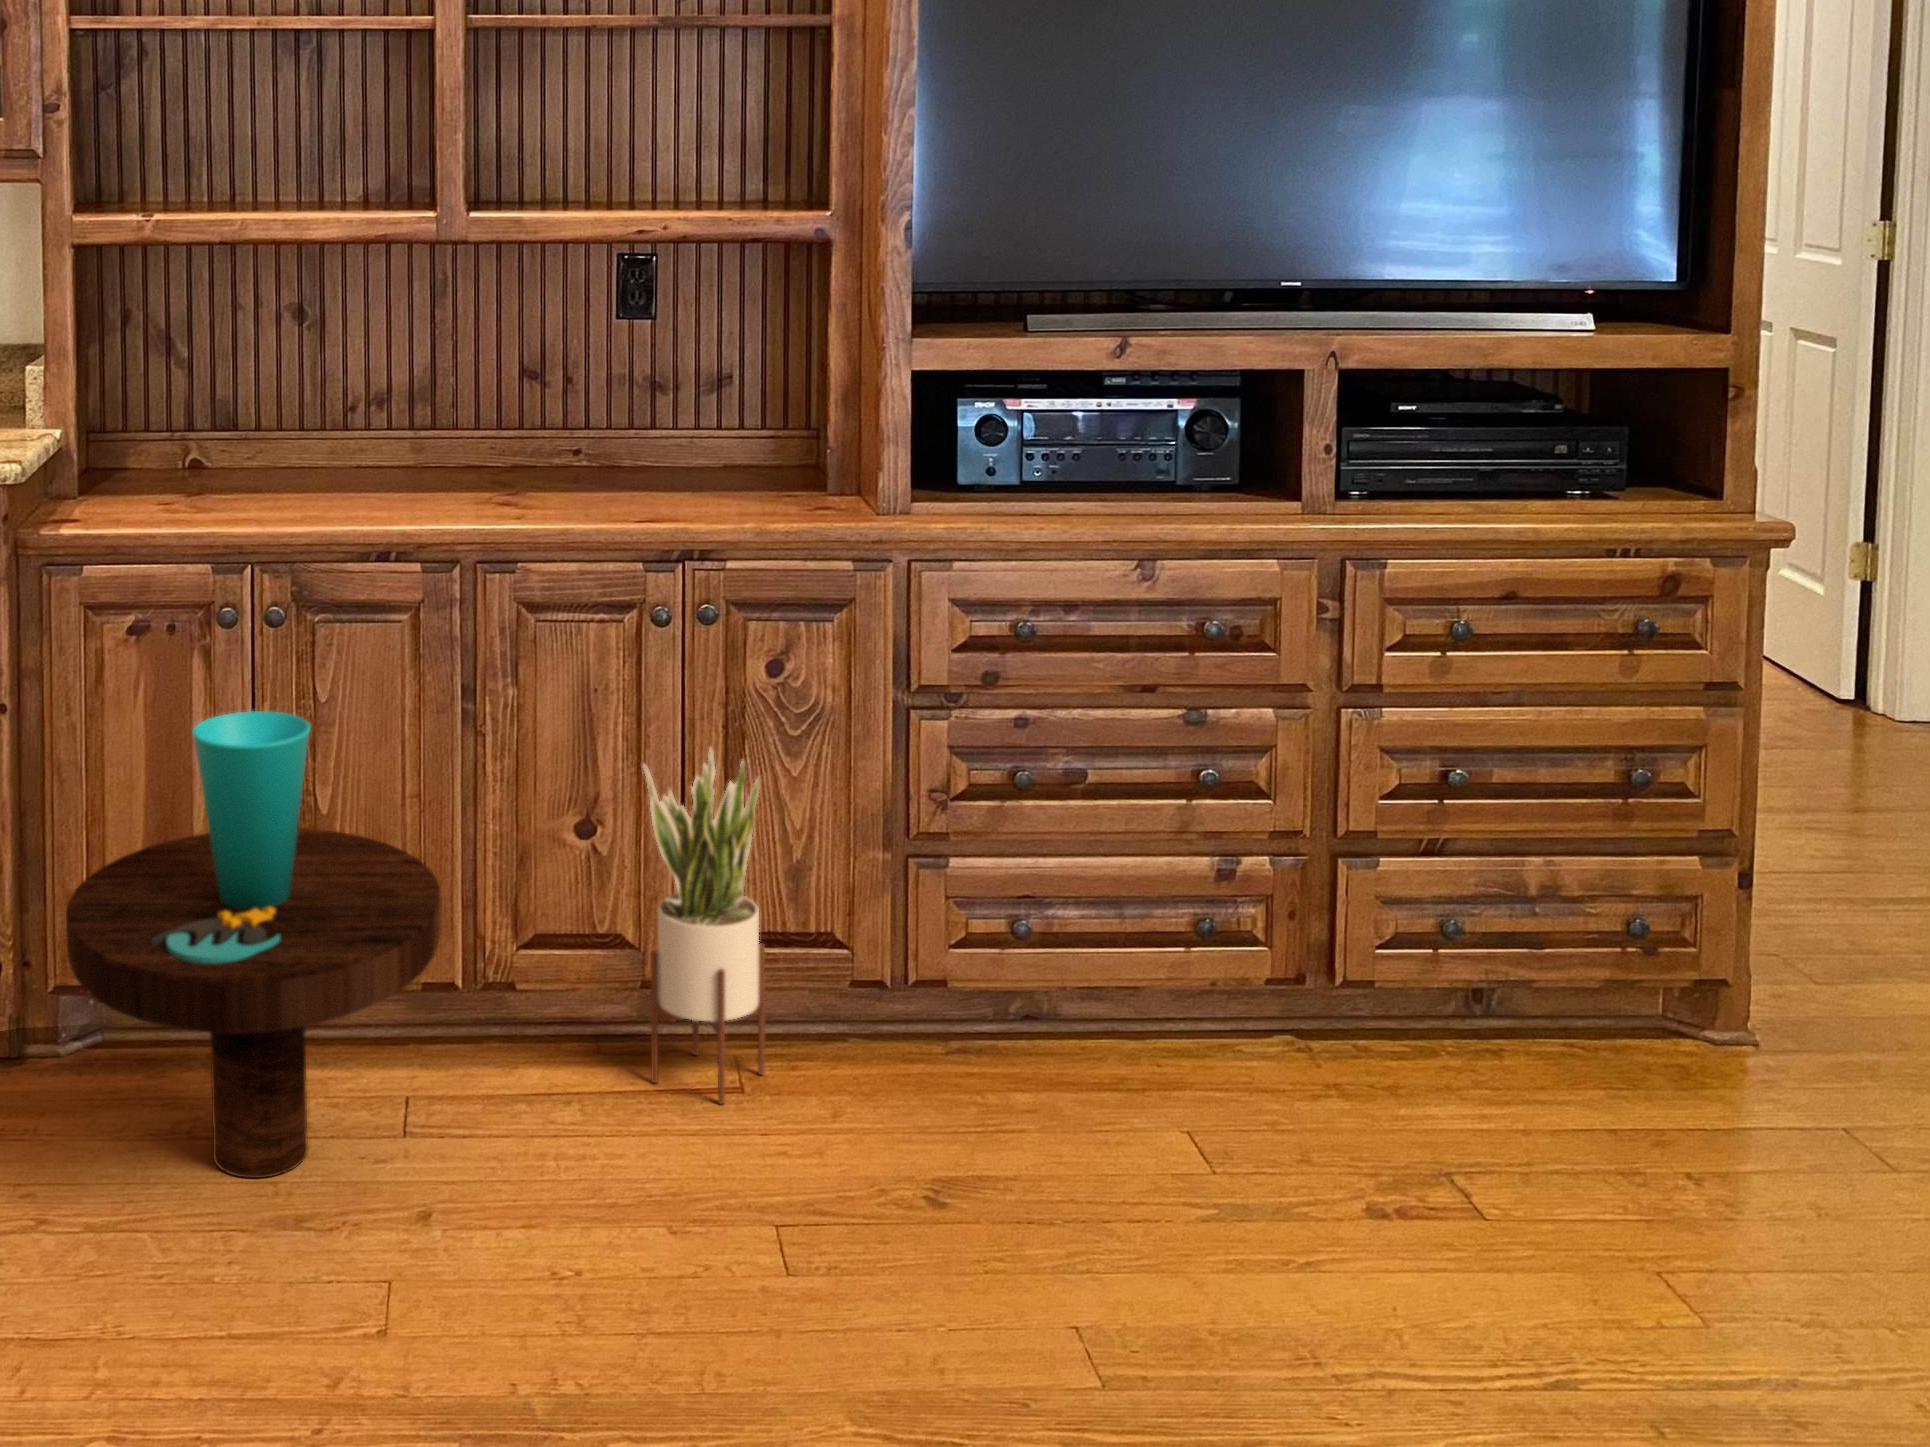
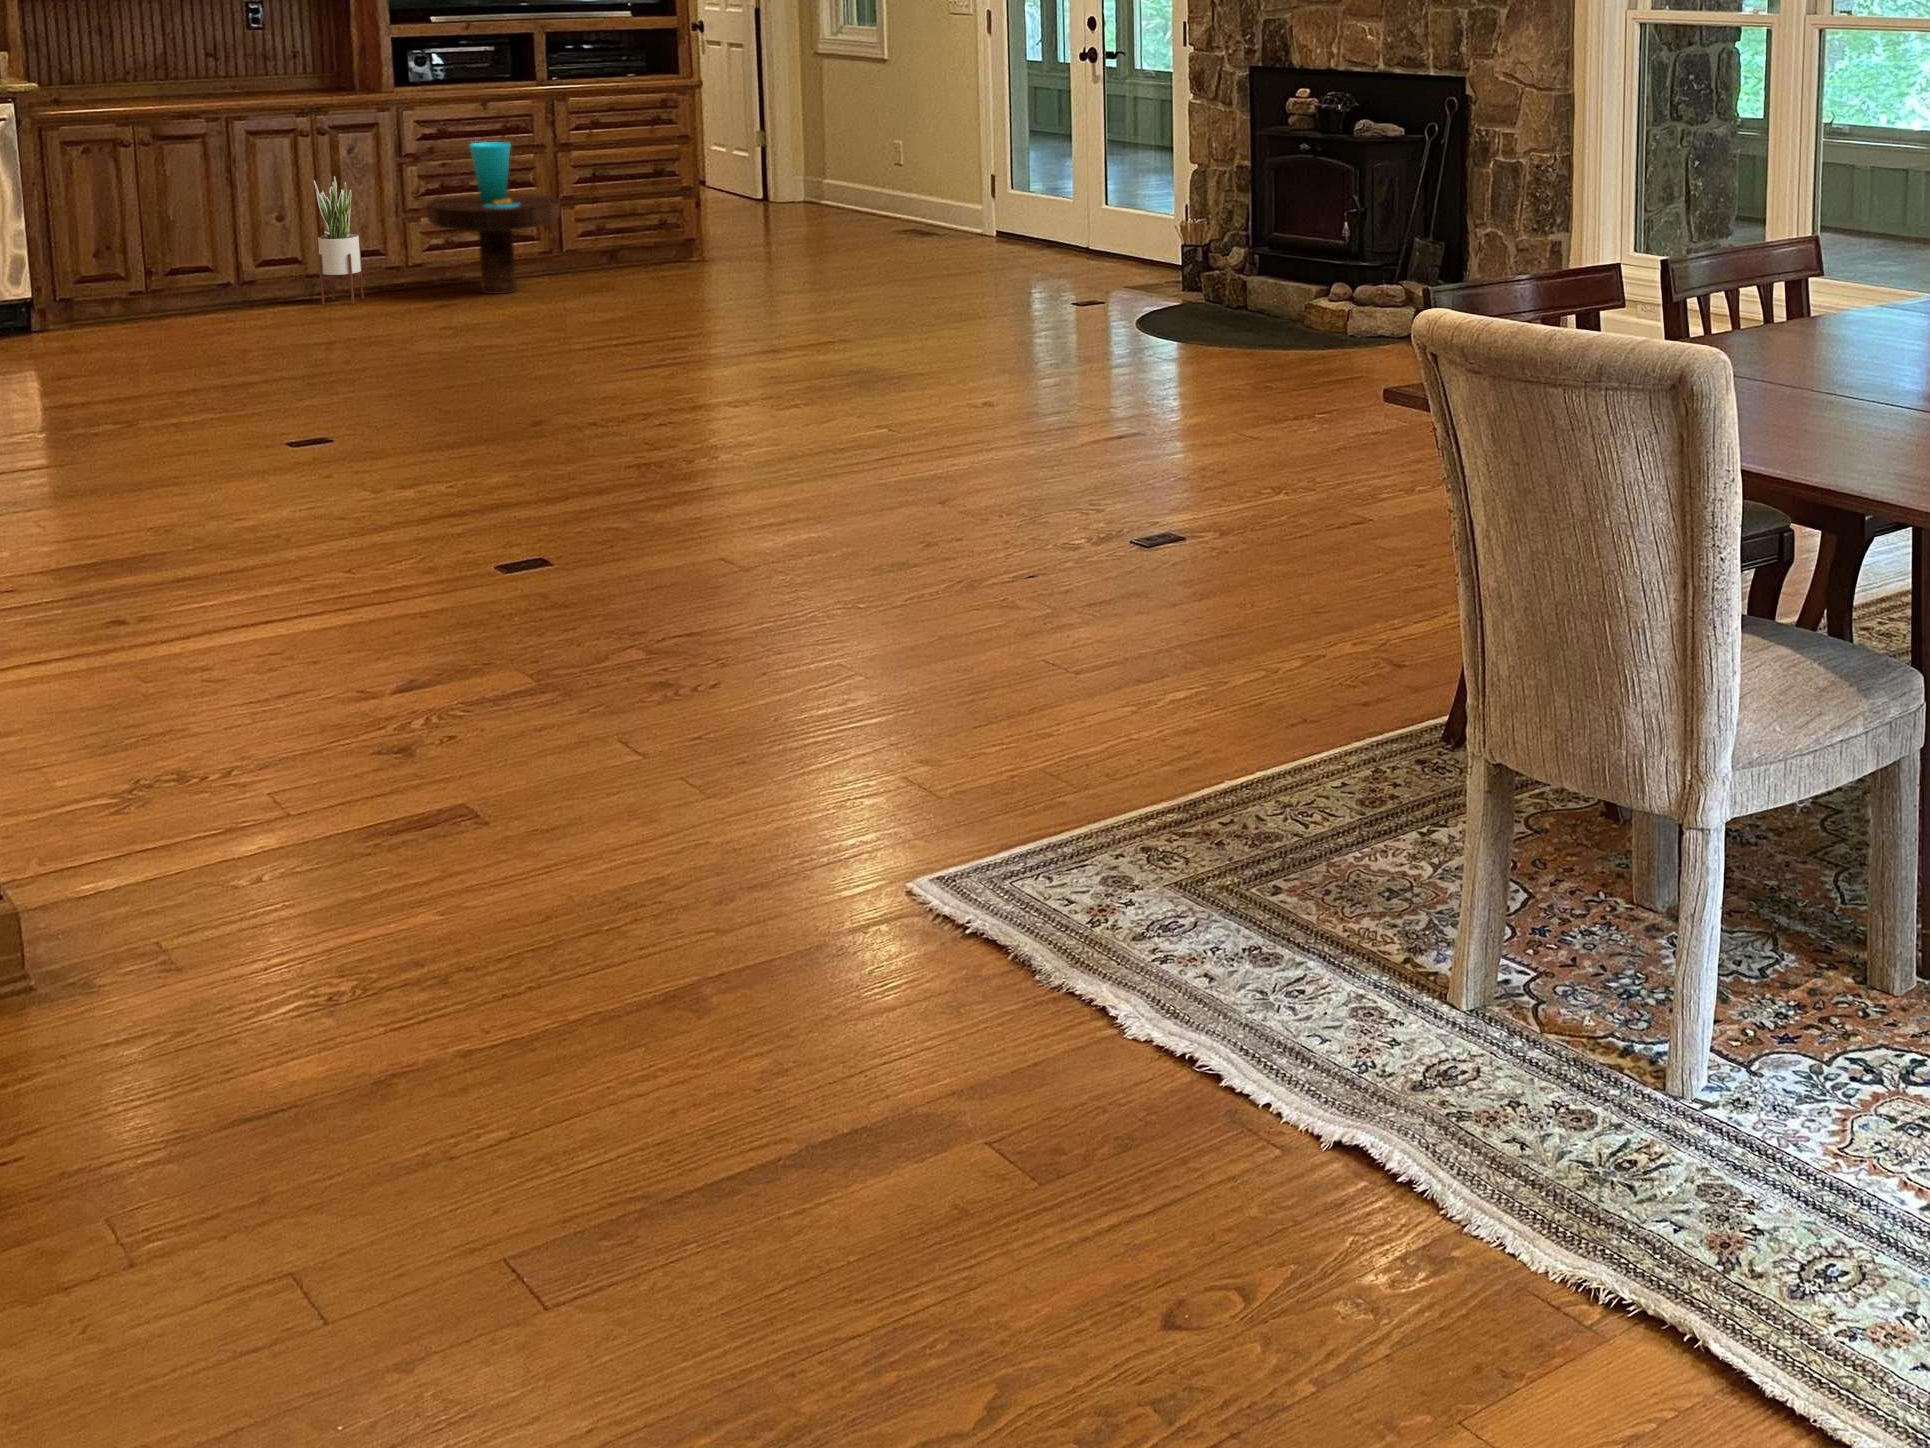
side table: present [66,711,441,1178] -> present [427,142,561,294]

